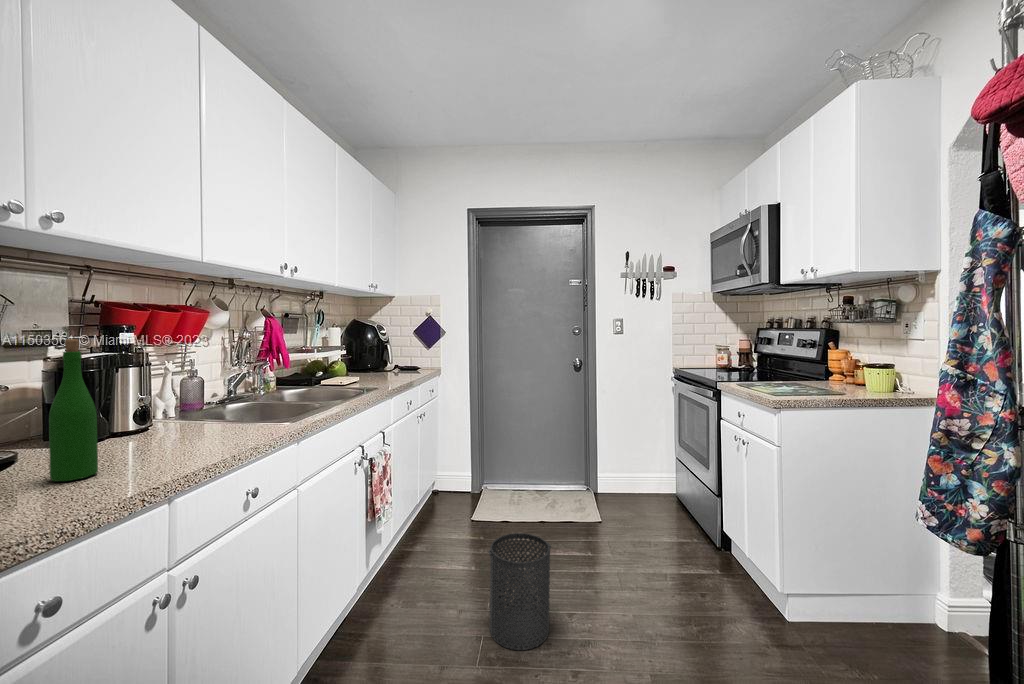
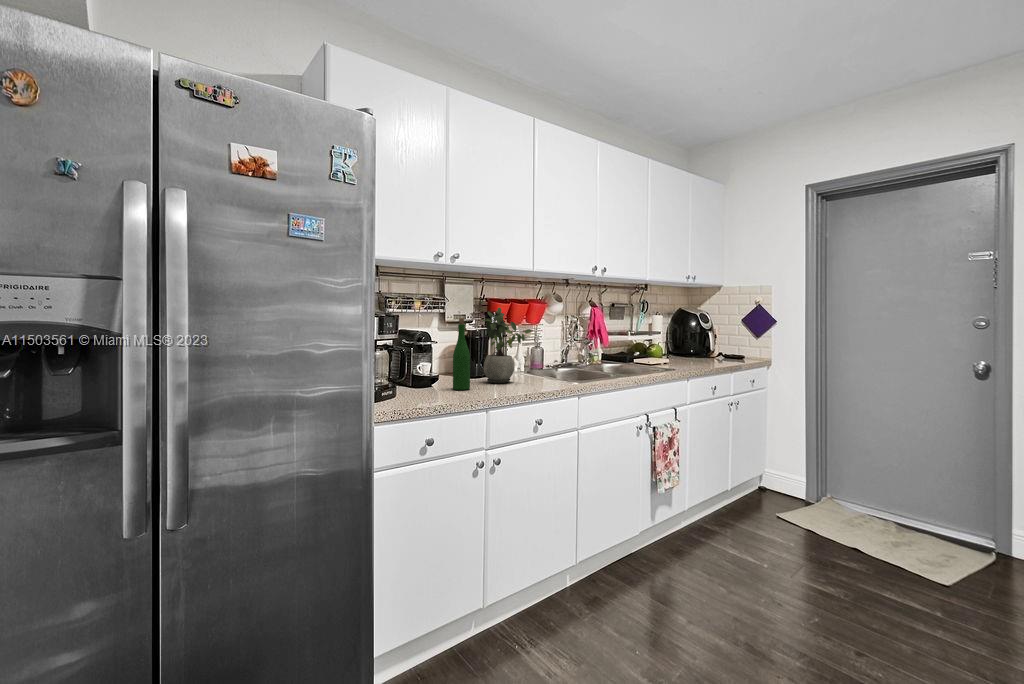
potted plant: none [108,319,216,448] -> present [482,308,531,383]
trash can: present [488,533,551,650] -> none [748,528,826,650]

